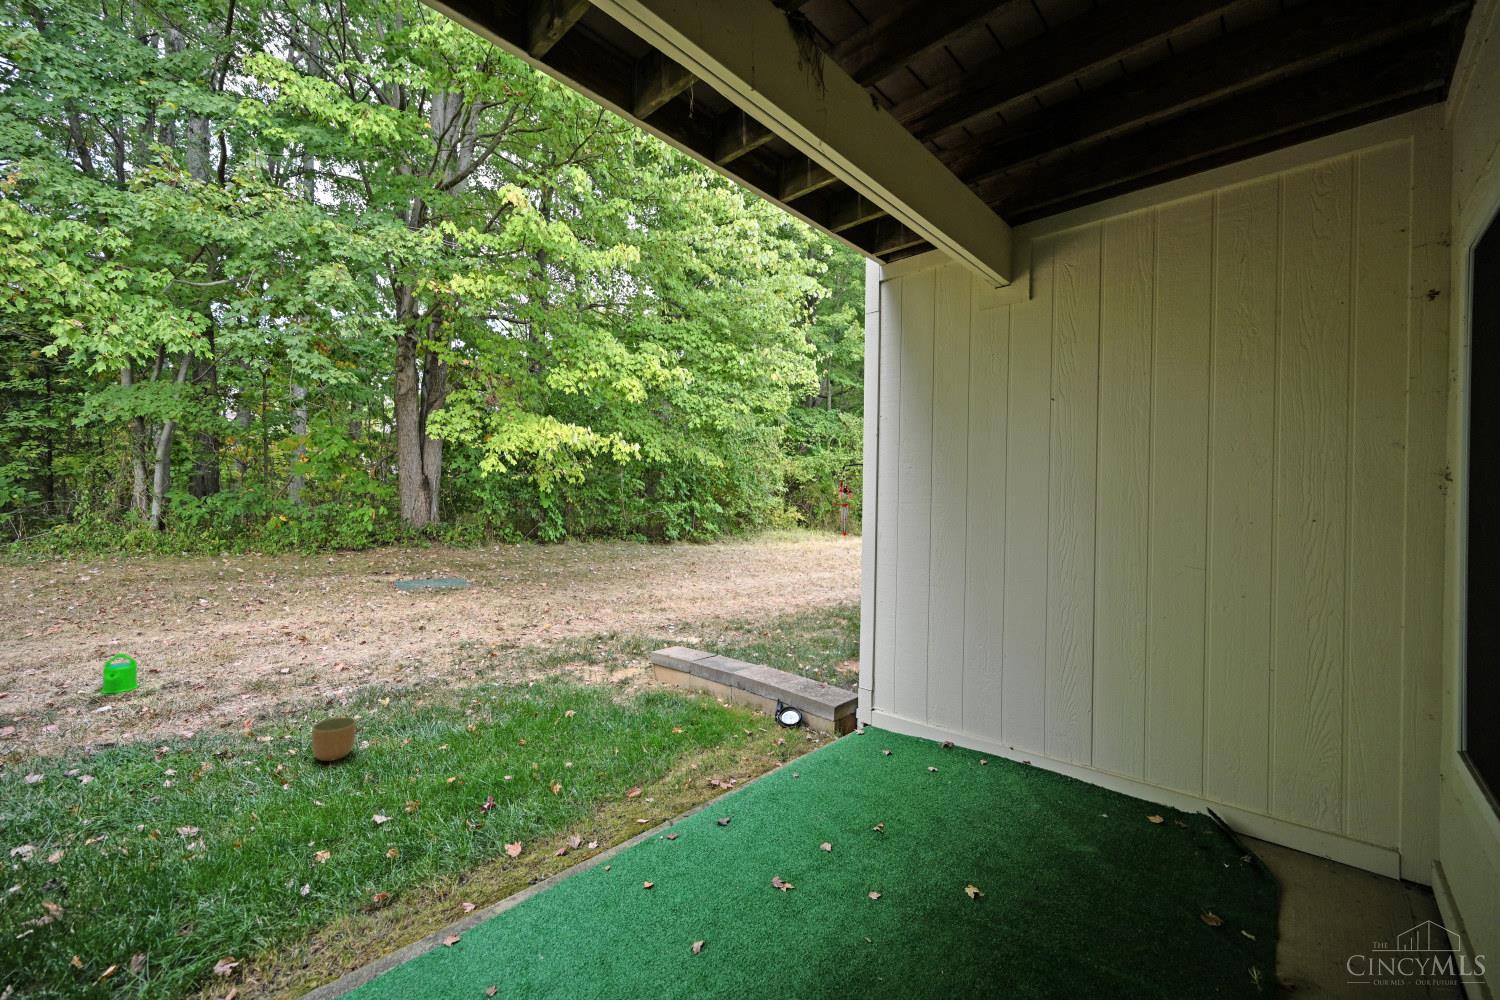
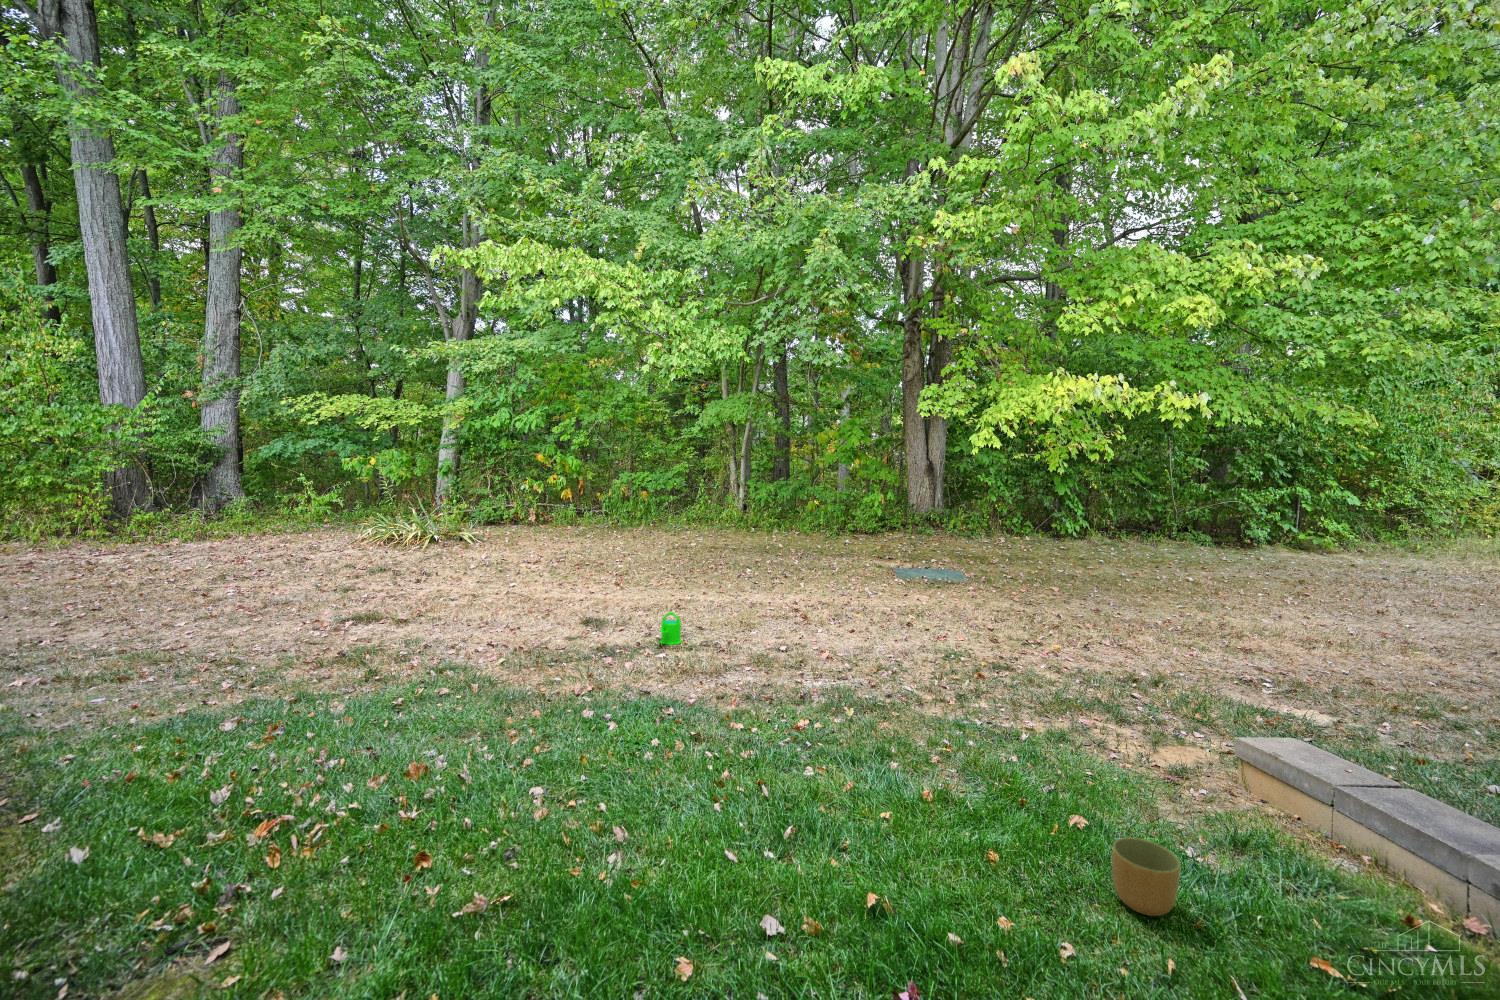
planter: present [312,717,356,761] -> present [1112,837,1181,916]

